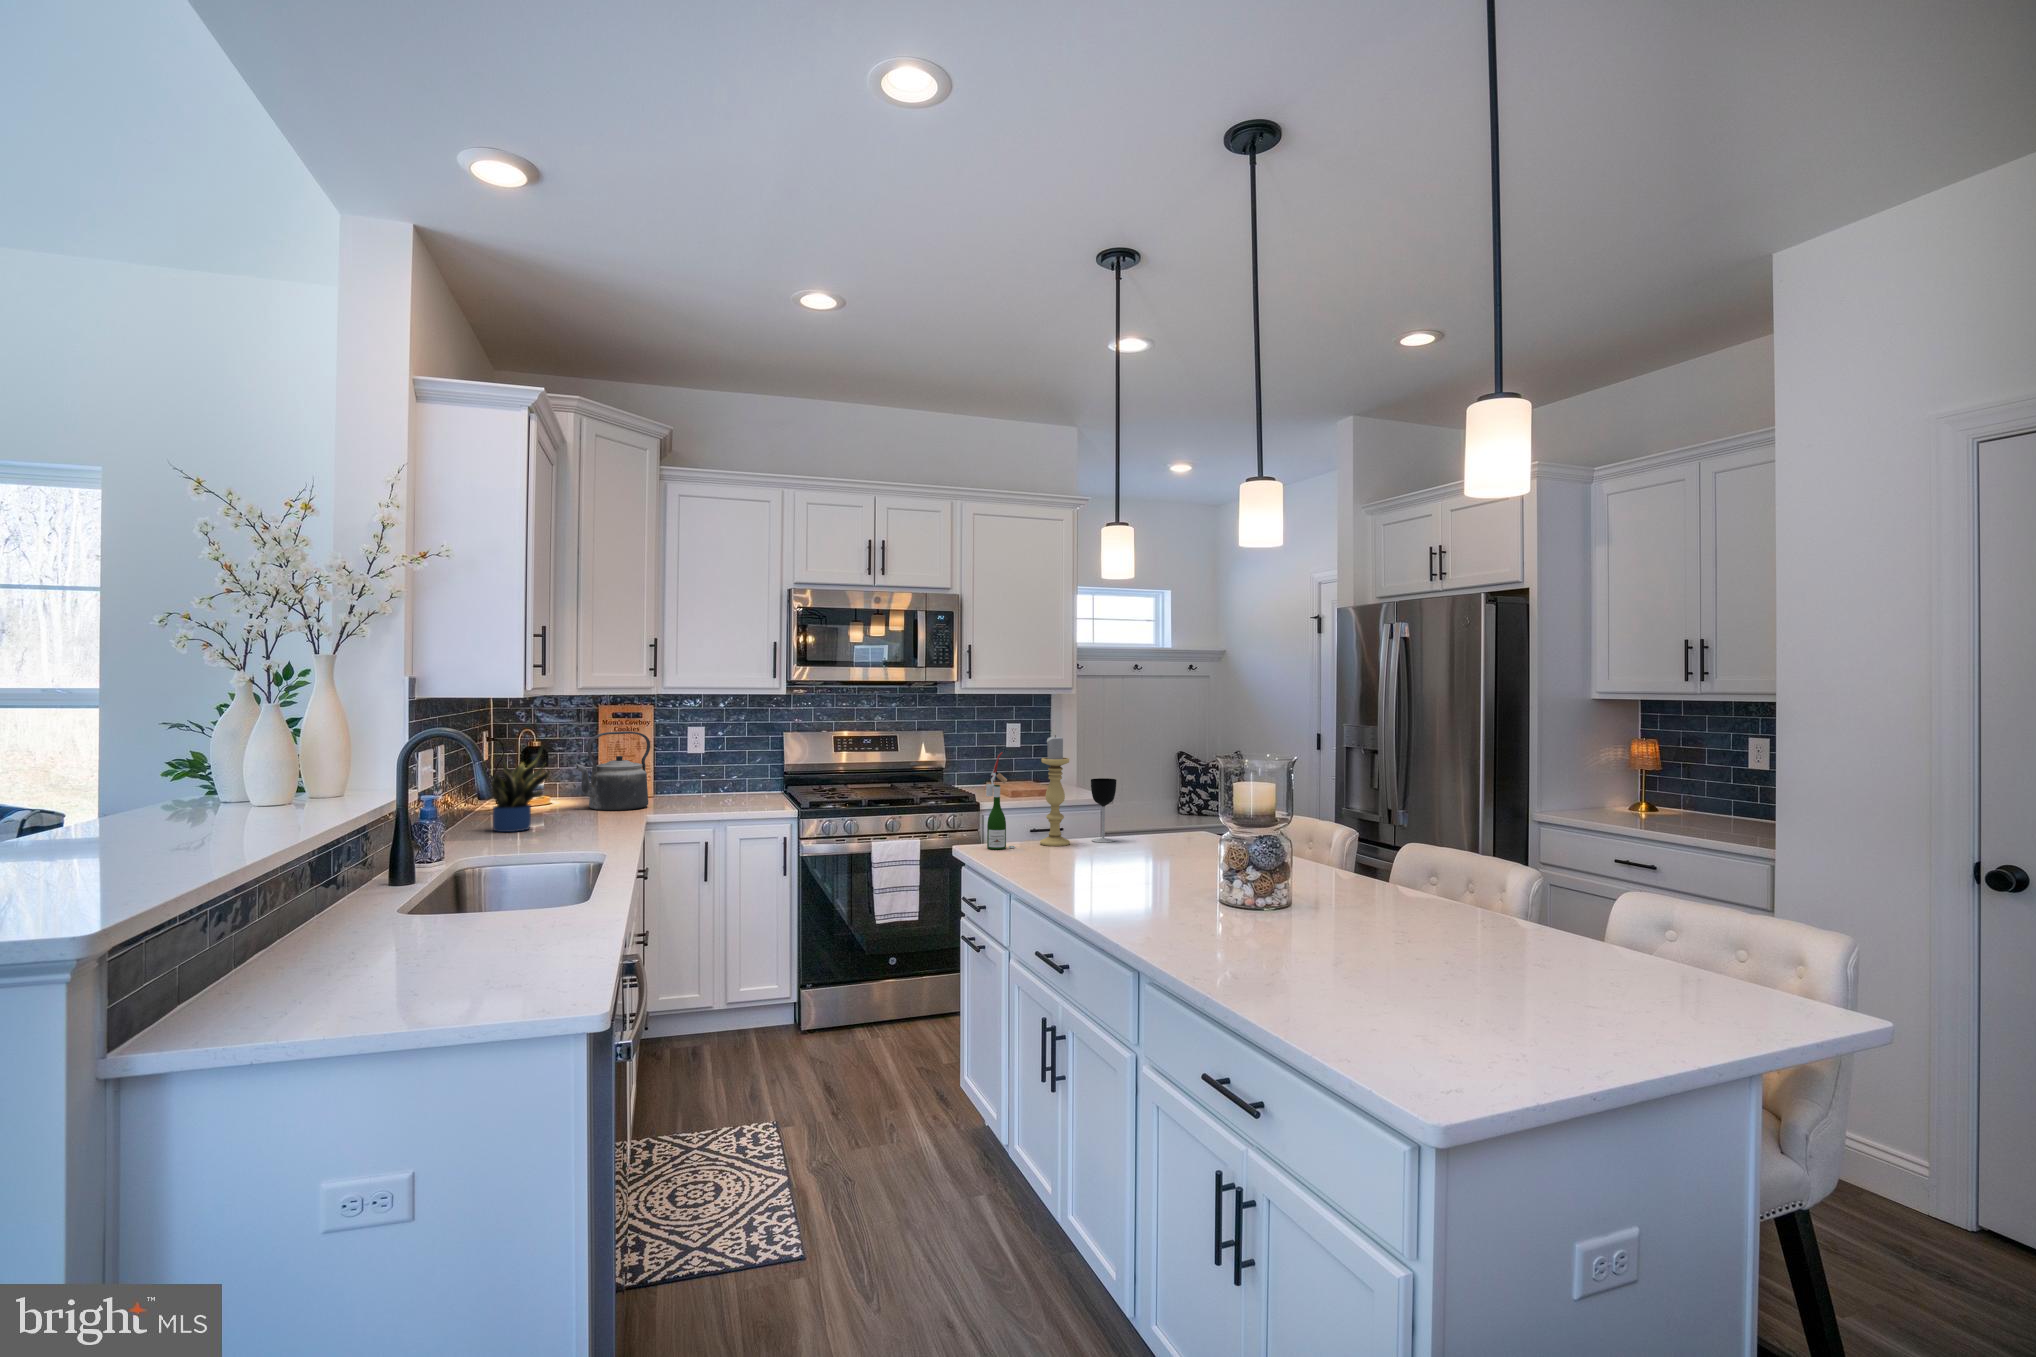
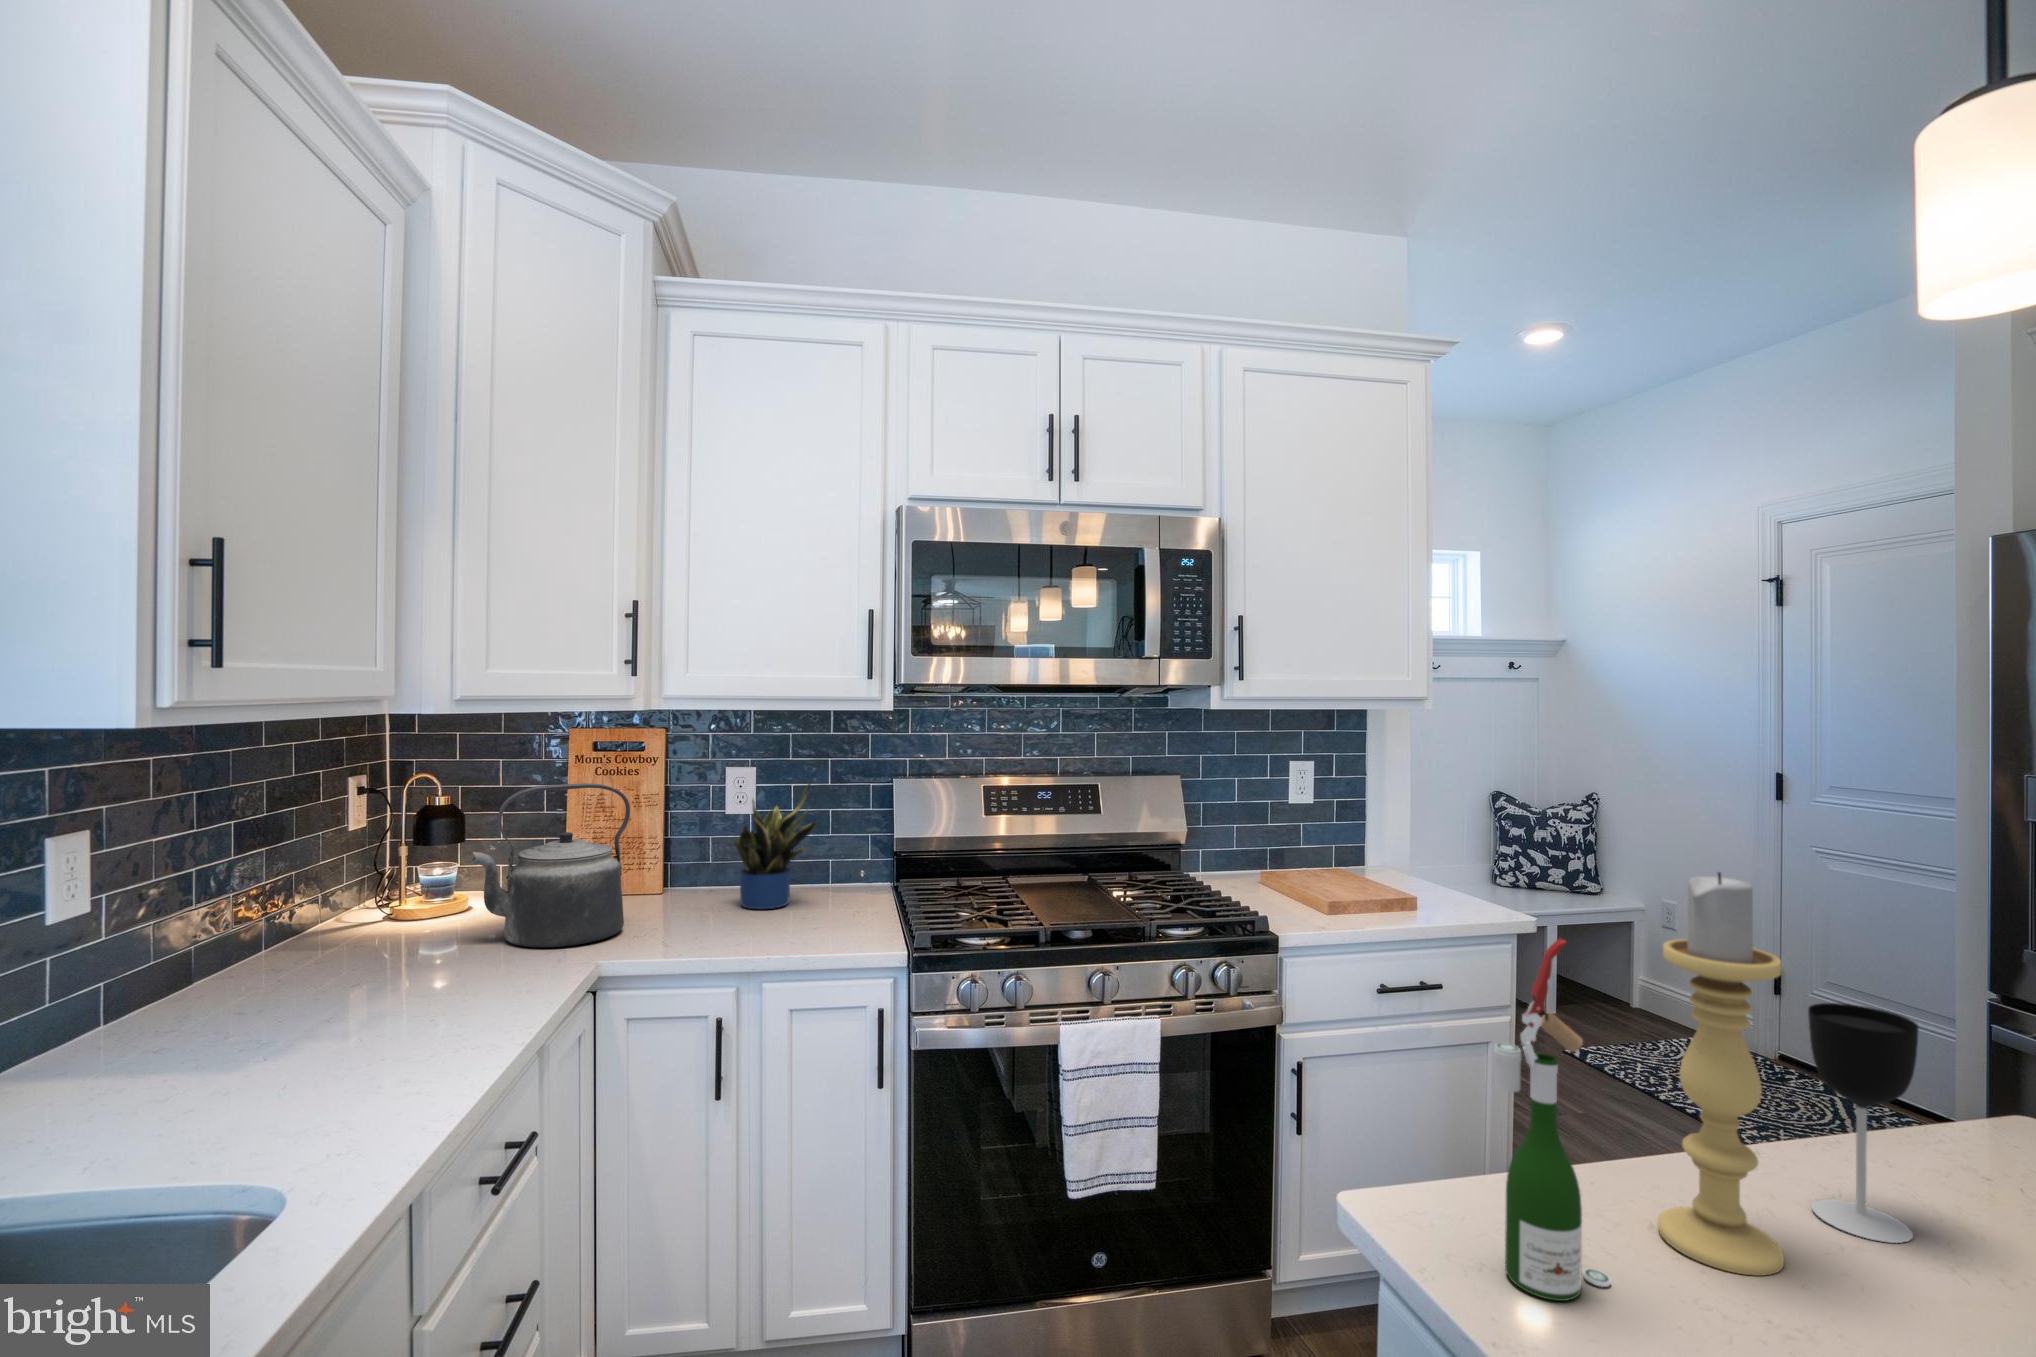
potted plant: present [492,745,550,832] -> present [735,782,817,909]

